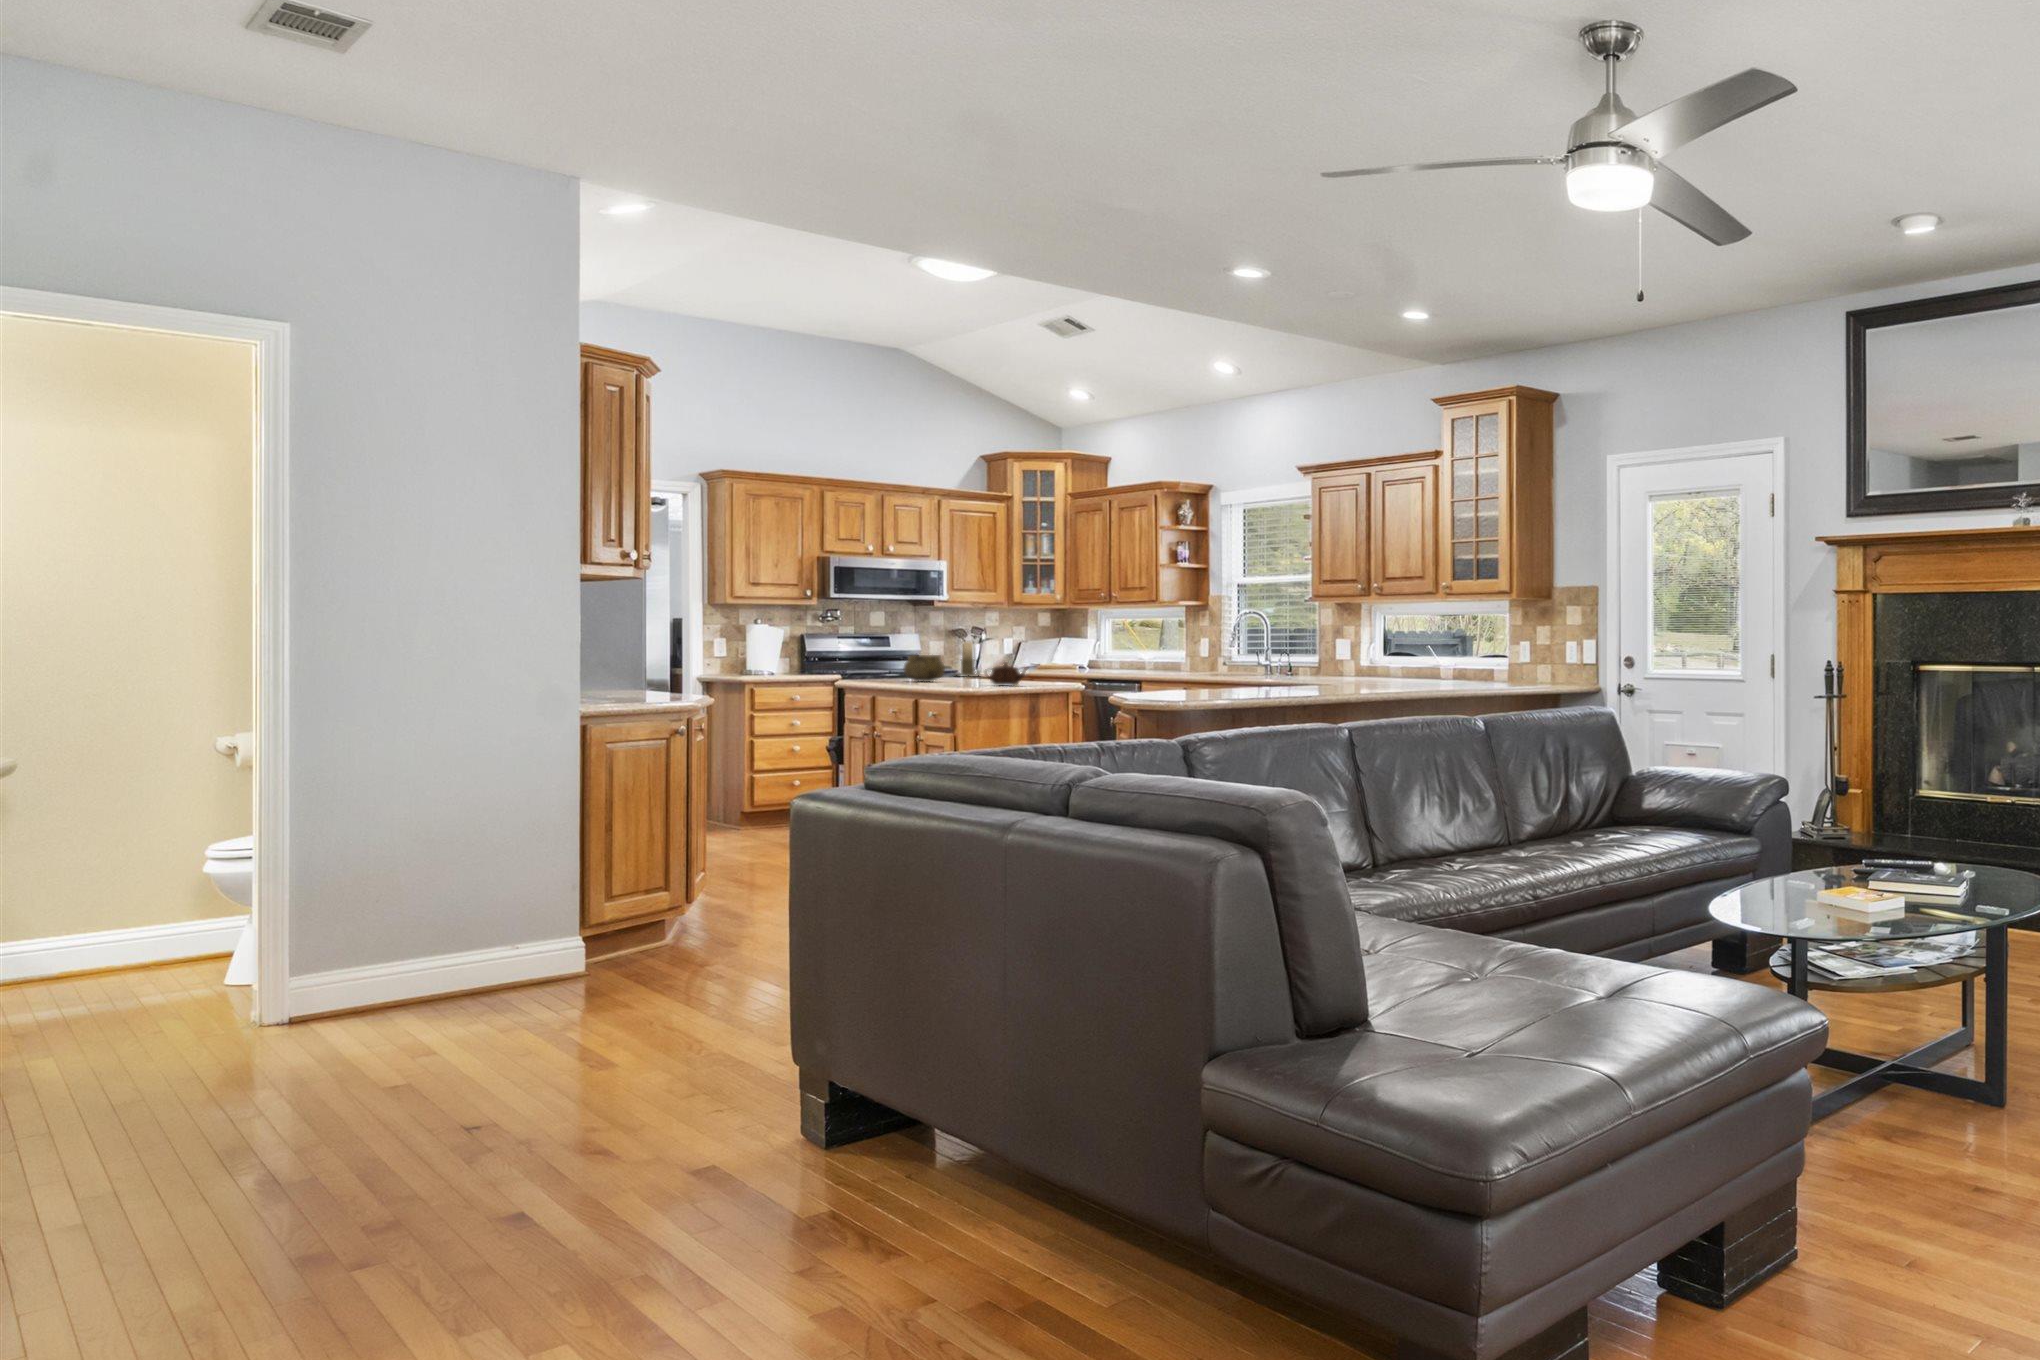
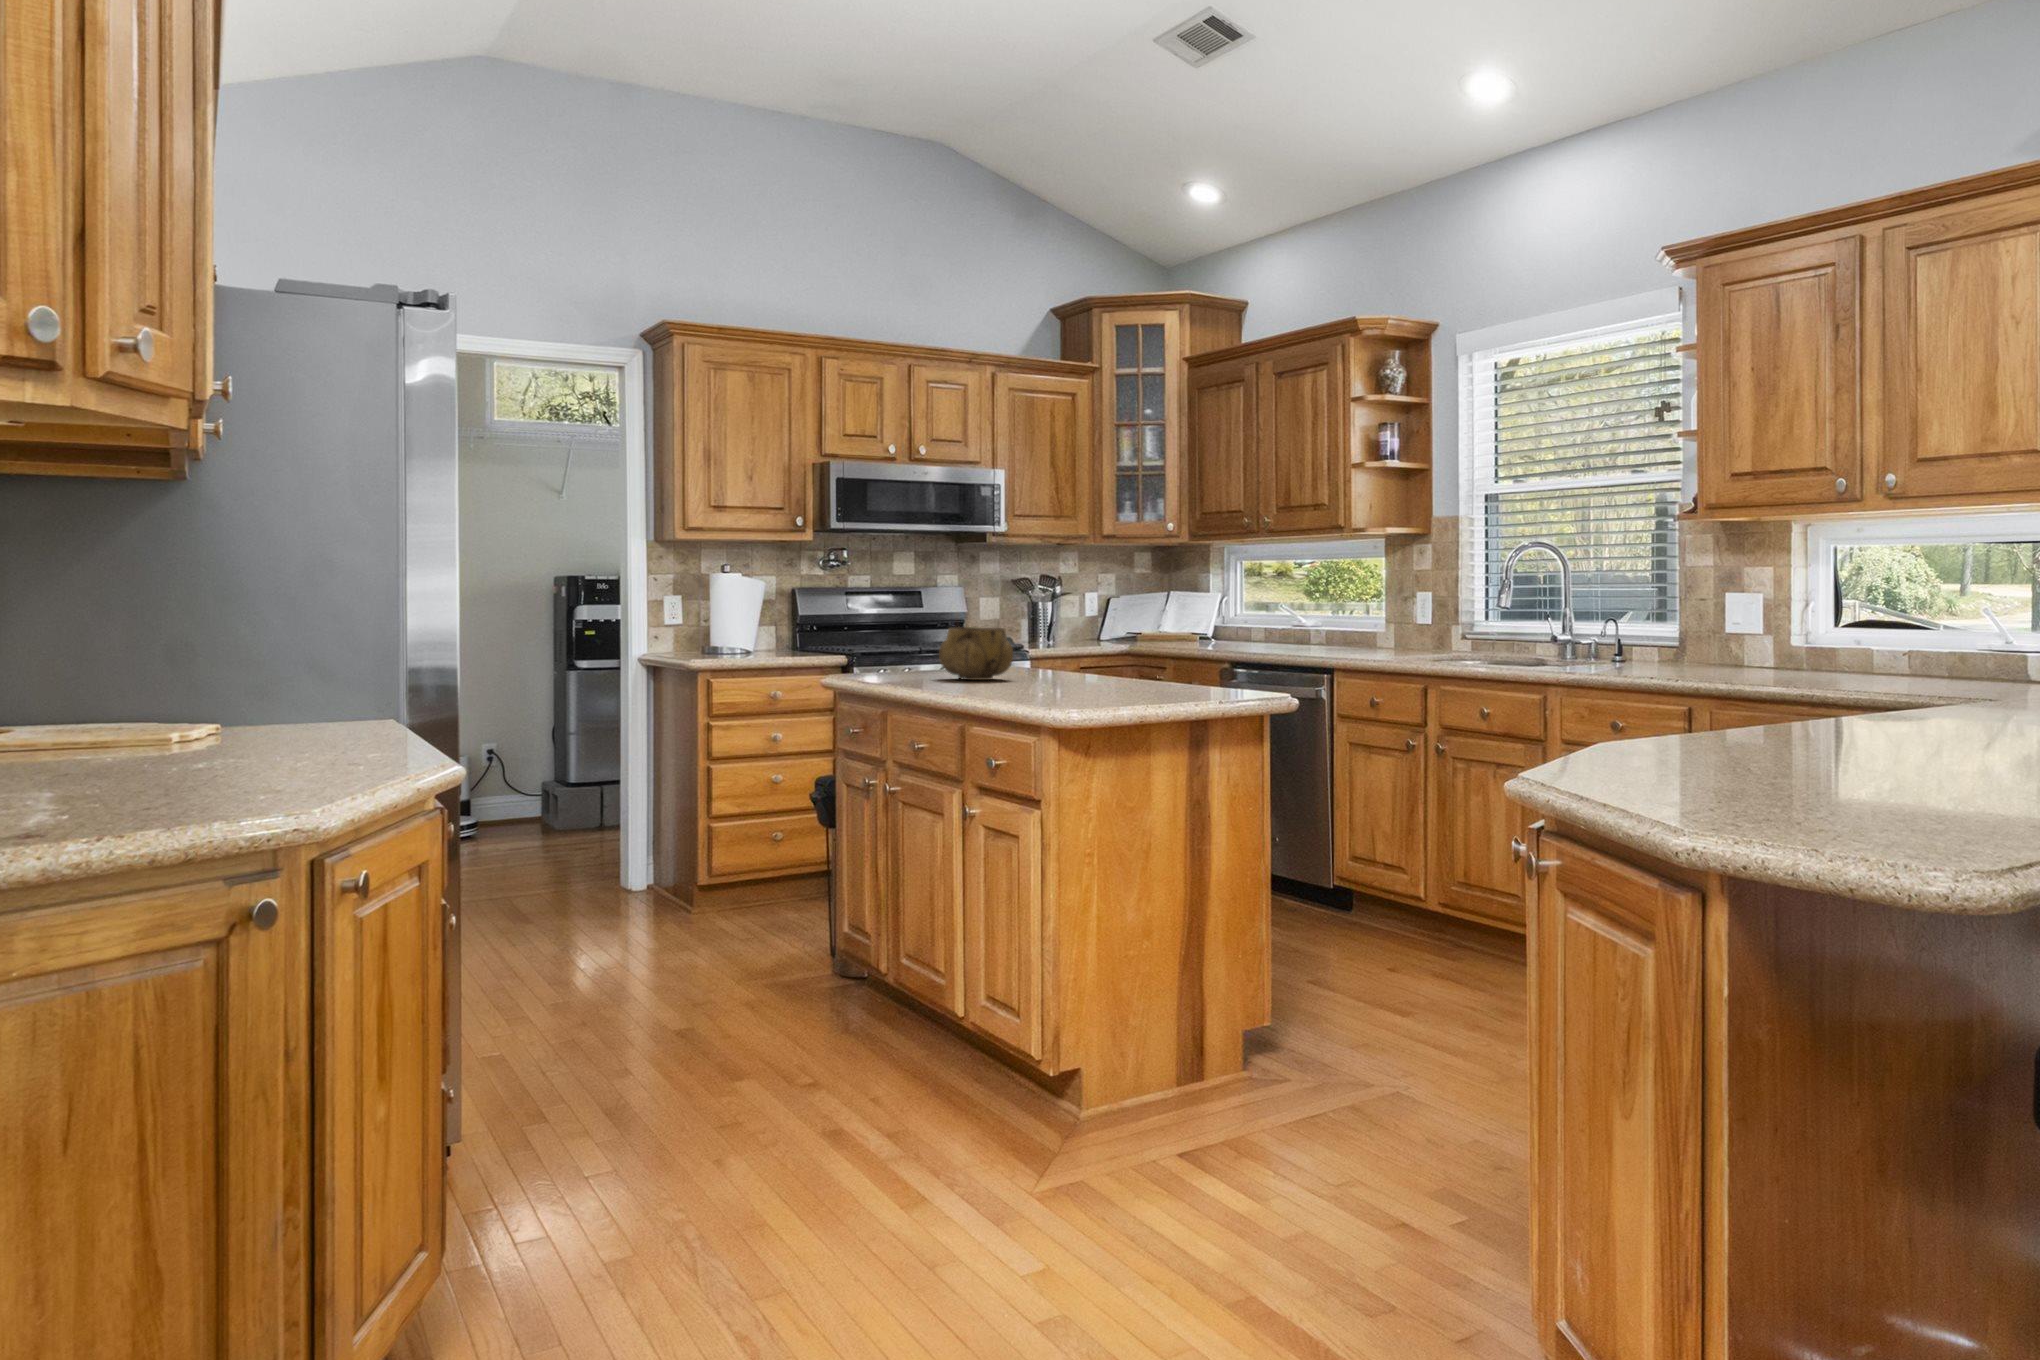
candle holder: present [959,641,981,677] -> none [1010,597,1063,654]
teapot: present [985,663,1026,685] -> none [1100,649,1197,701]

